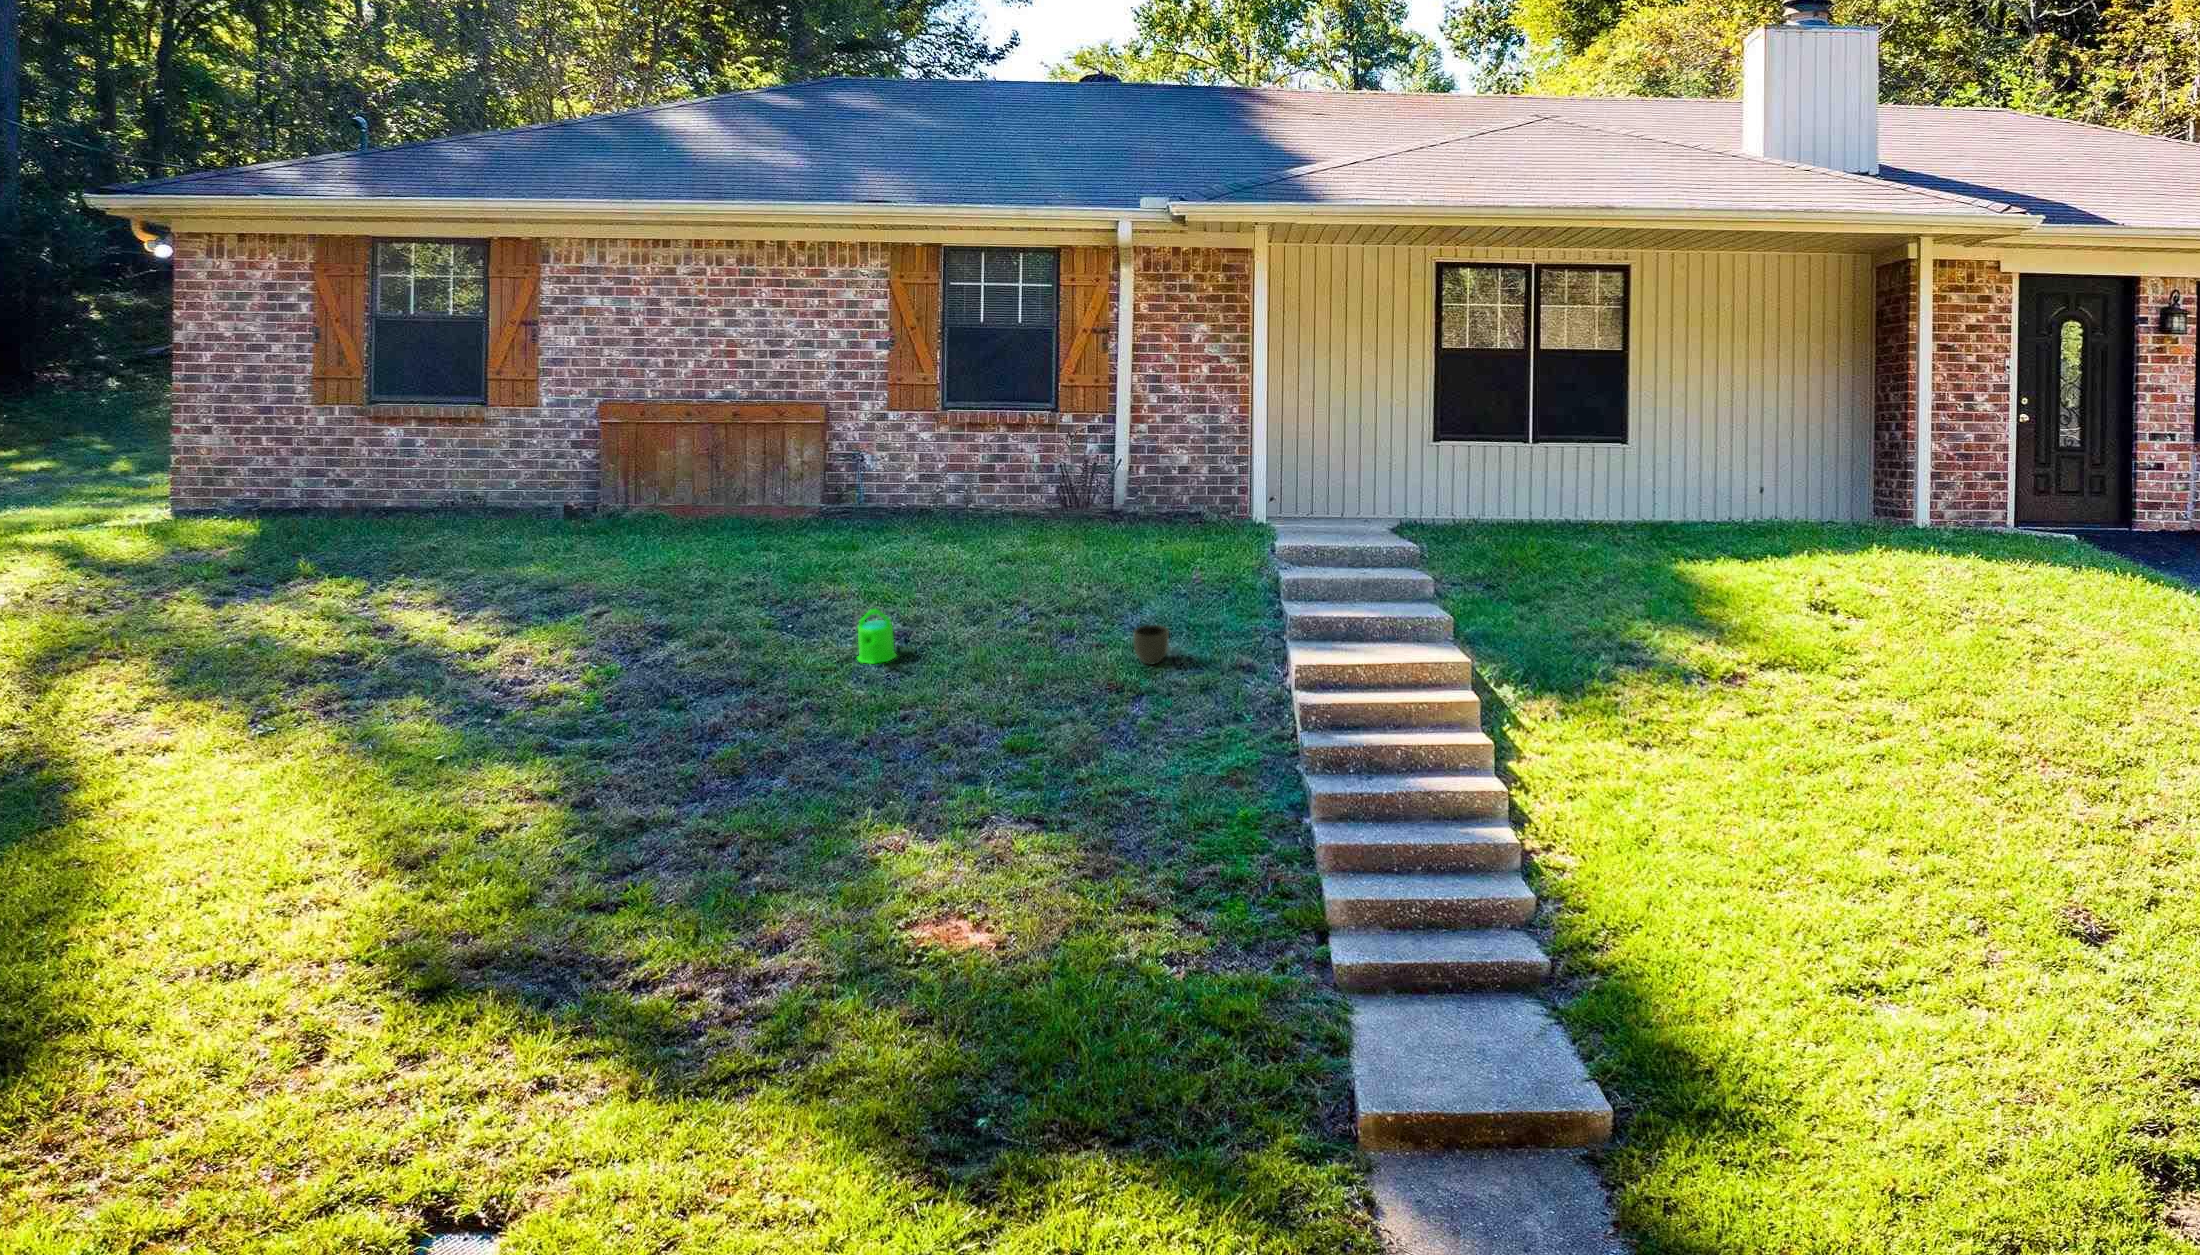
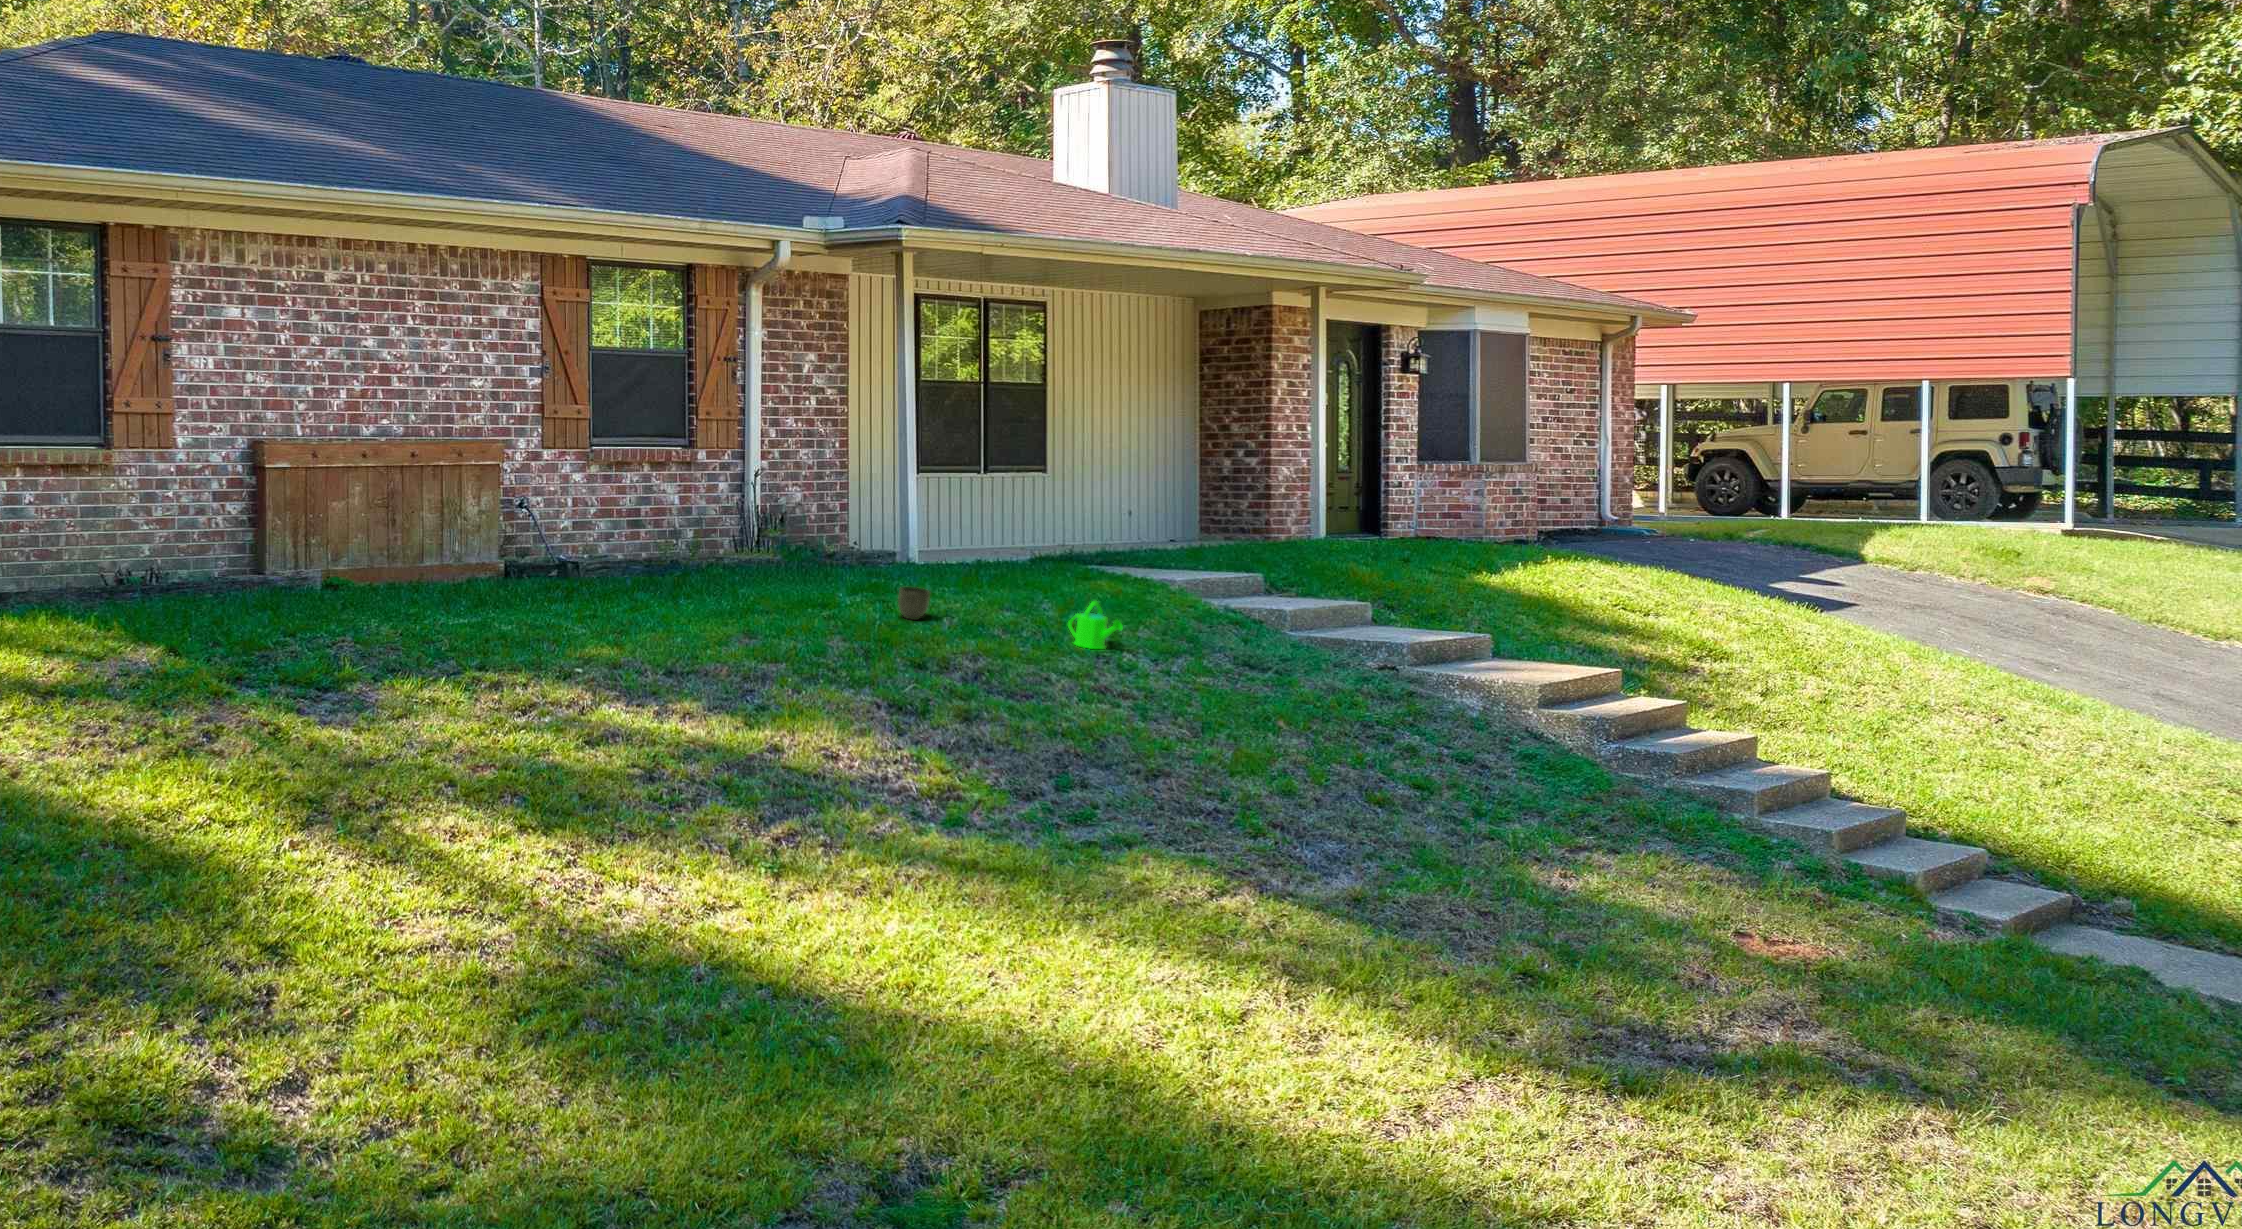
planter: present [1133,625,1169,665] -> present [898,587,930,620]

